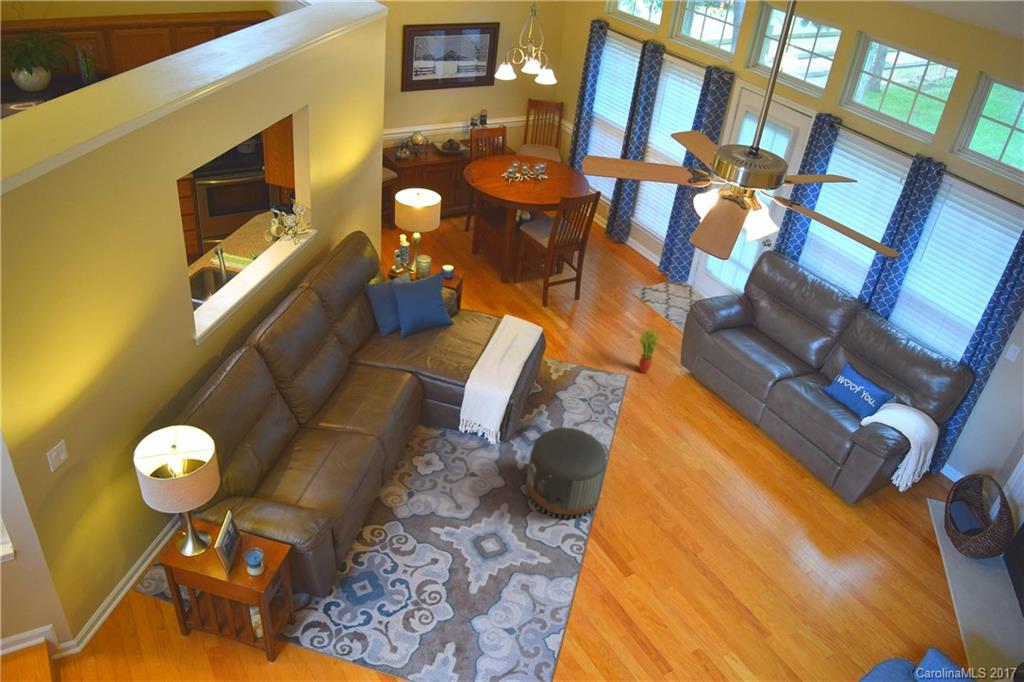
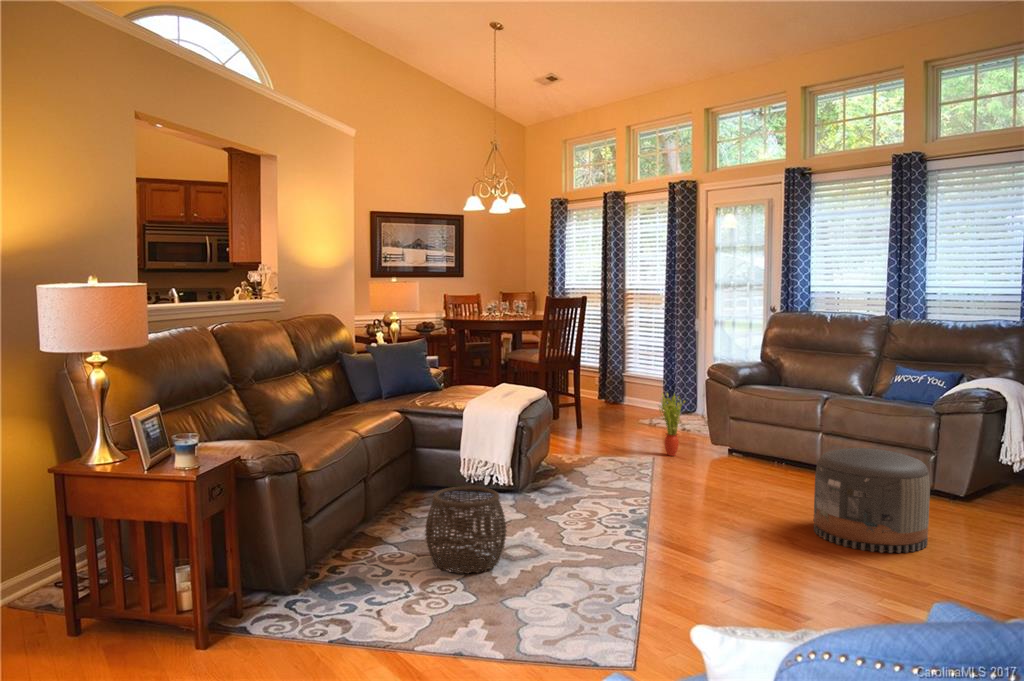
pouf: present [526,428,607,519] -> present [814,448,930,553]
woven basket: none [423,507,483,577] -> present [425,486,507,574]

